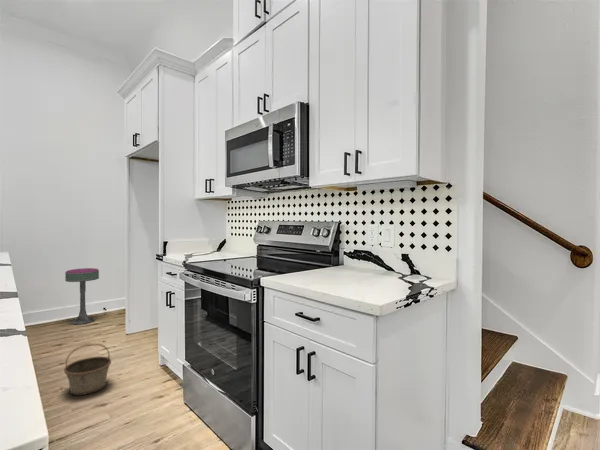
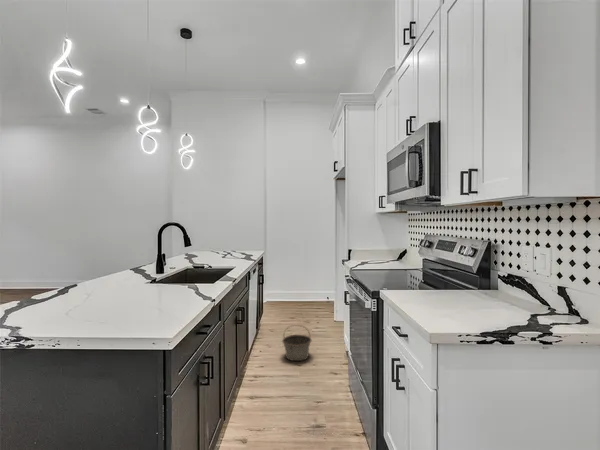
bar stool: present [65,268,99,324] -> none [301,266,323,308]

